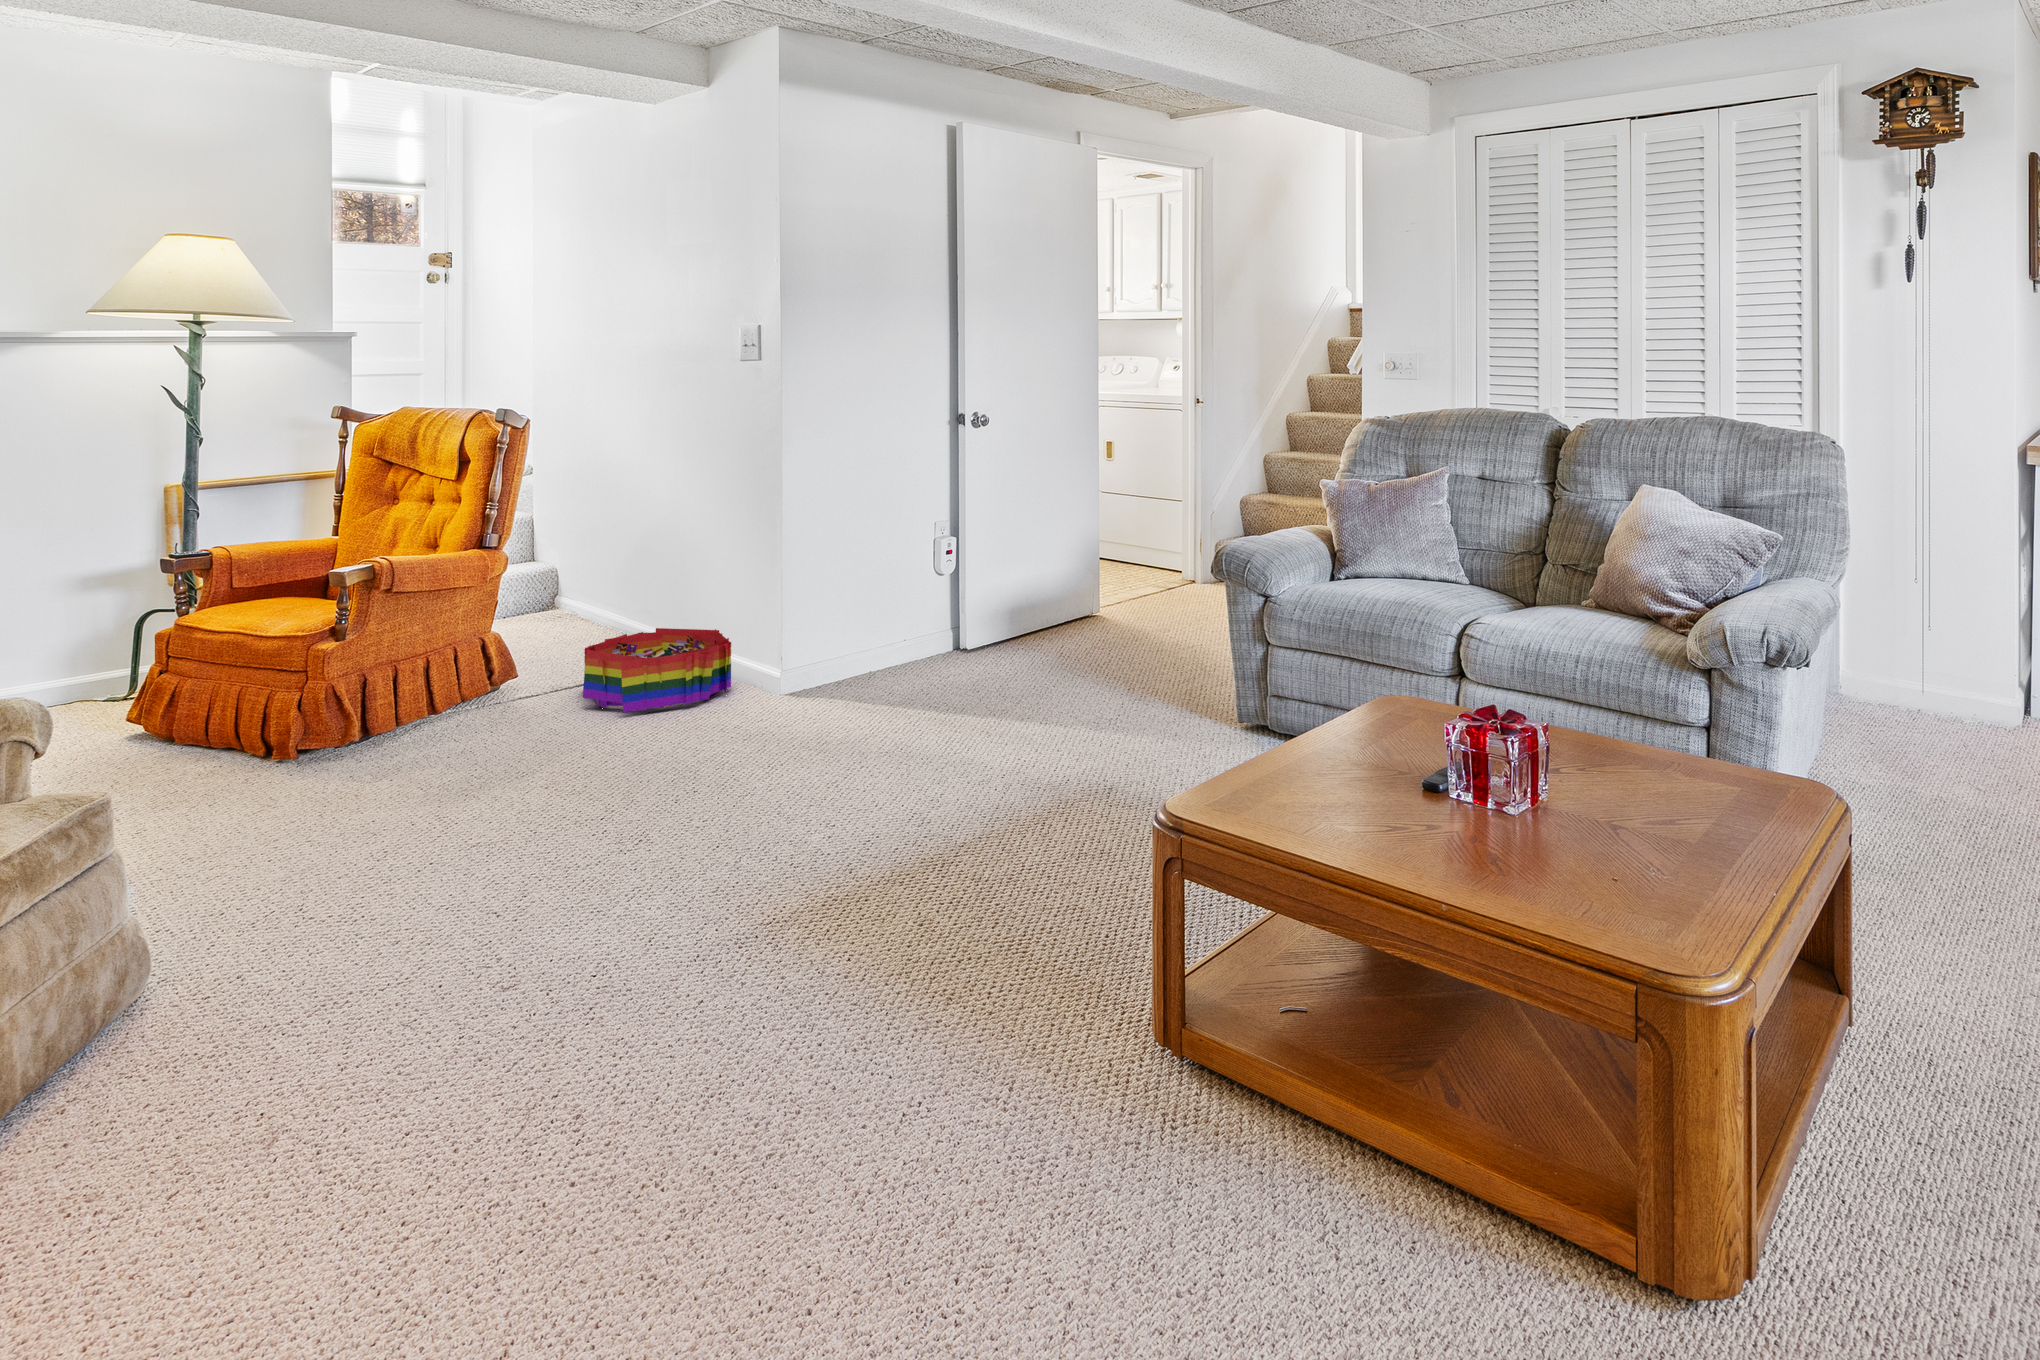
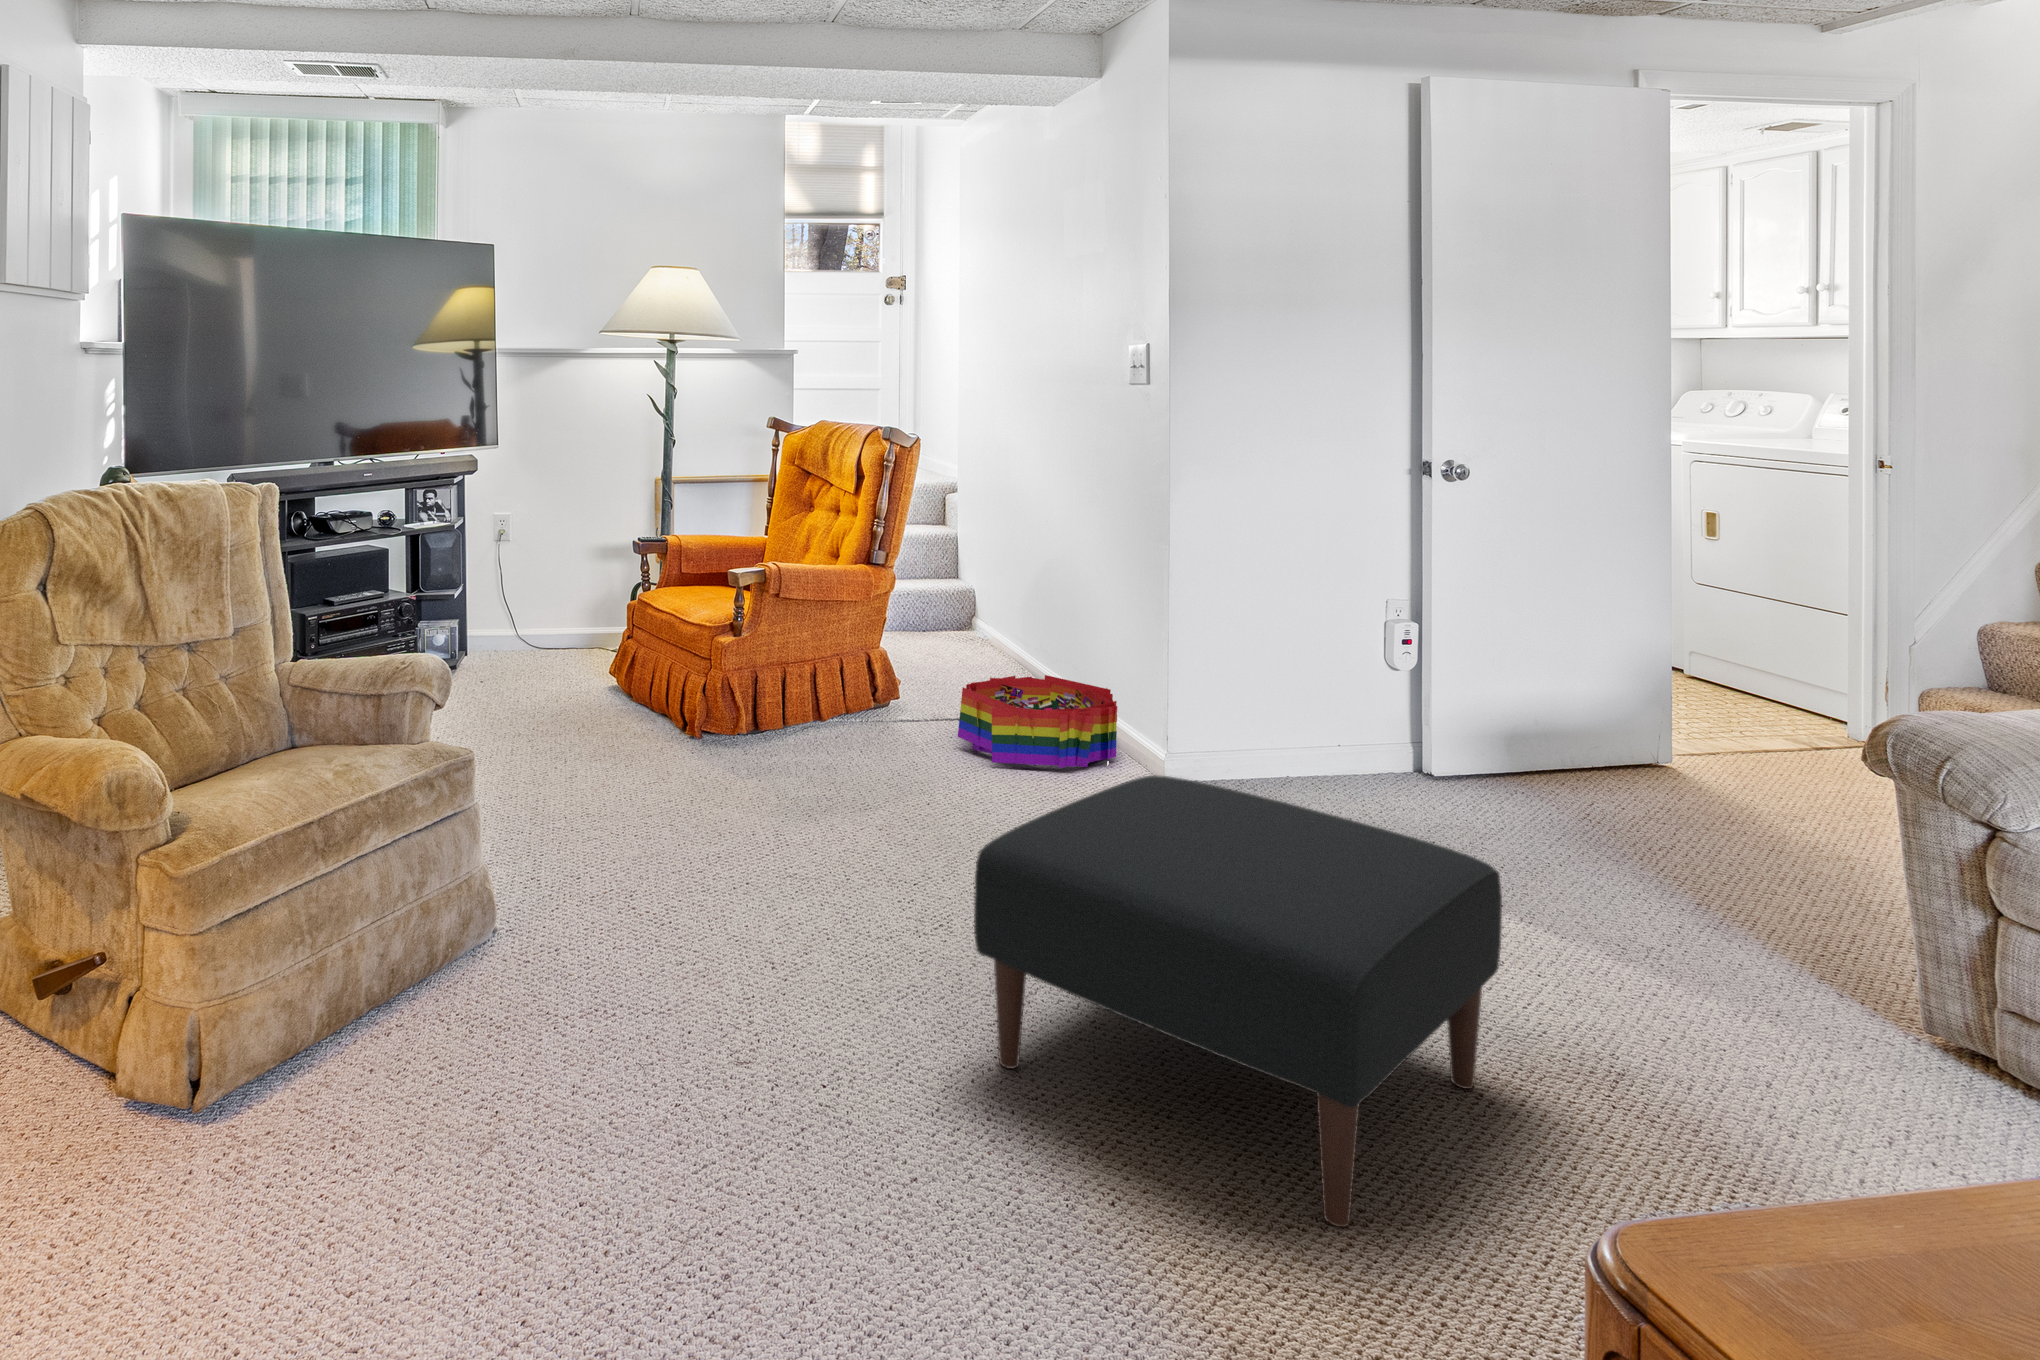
ottoman: none [711,672,1075,948] -> present [974,775,1502,1227]

